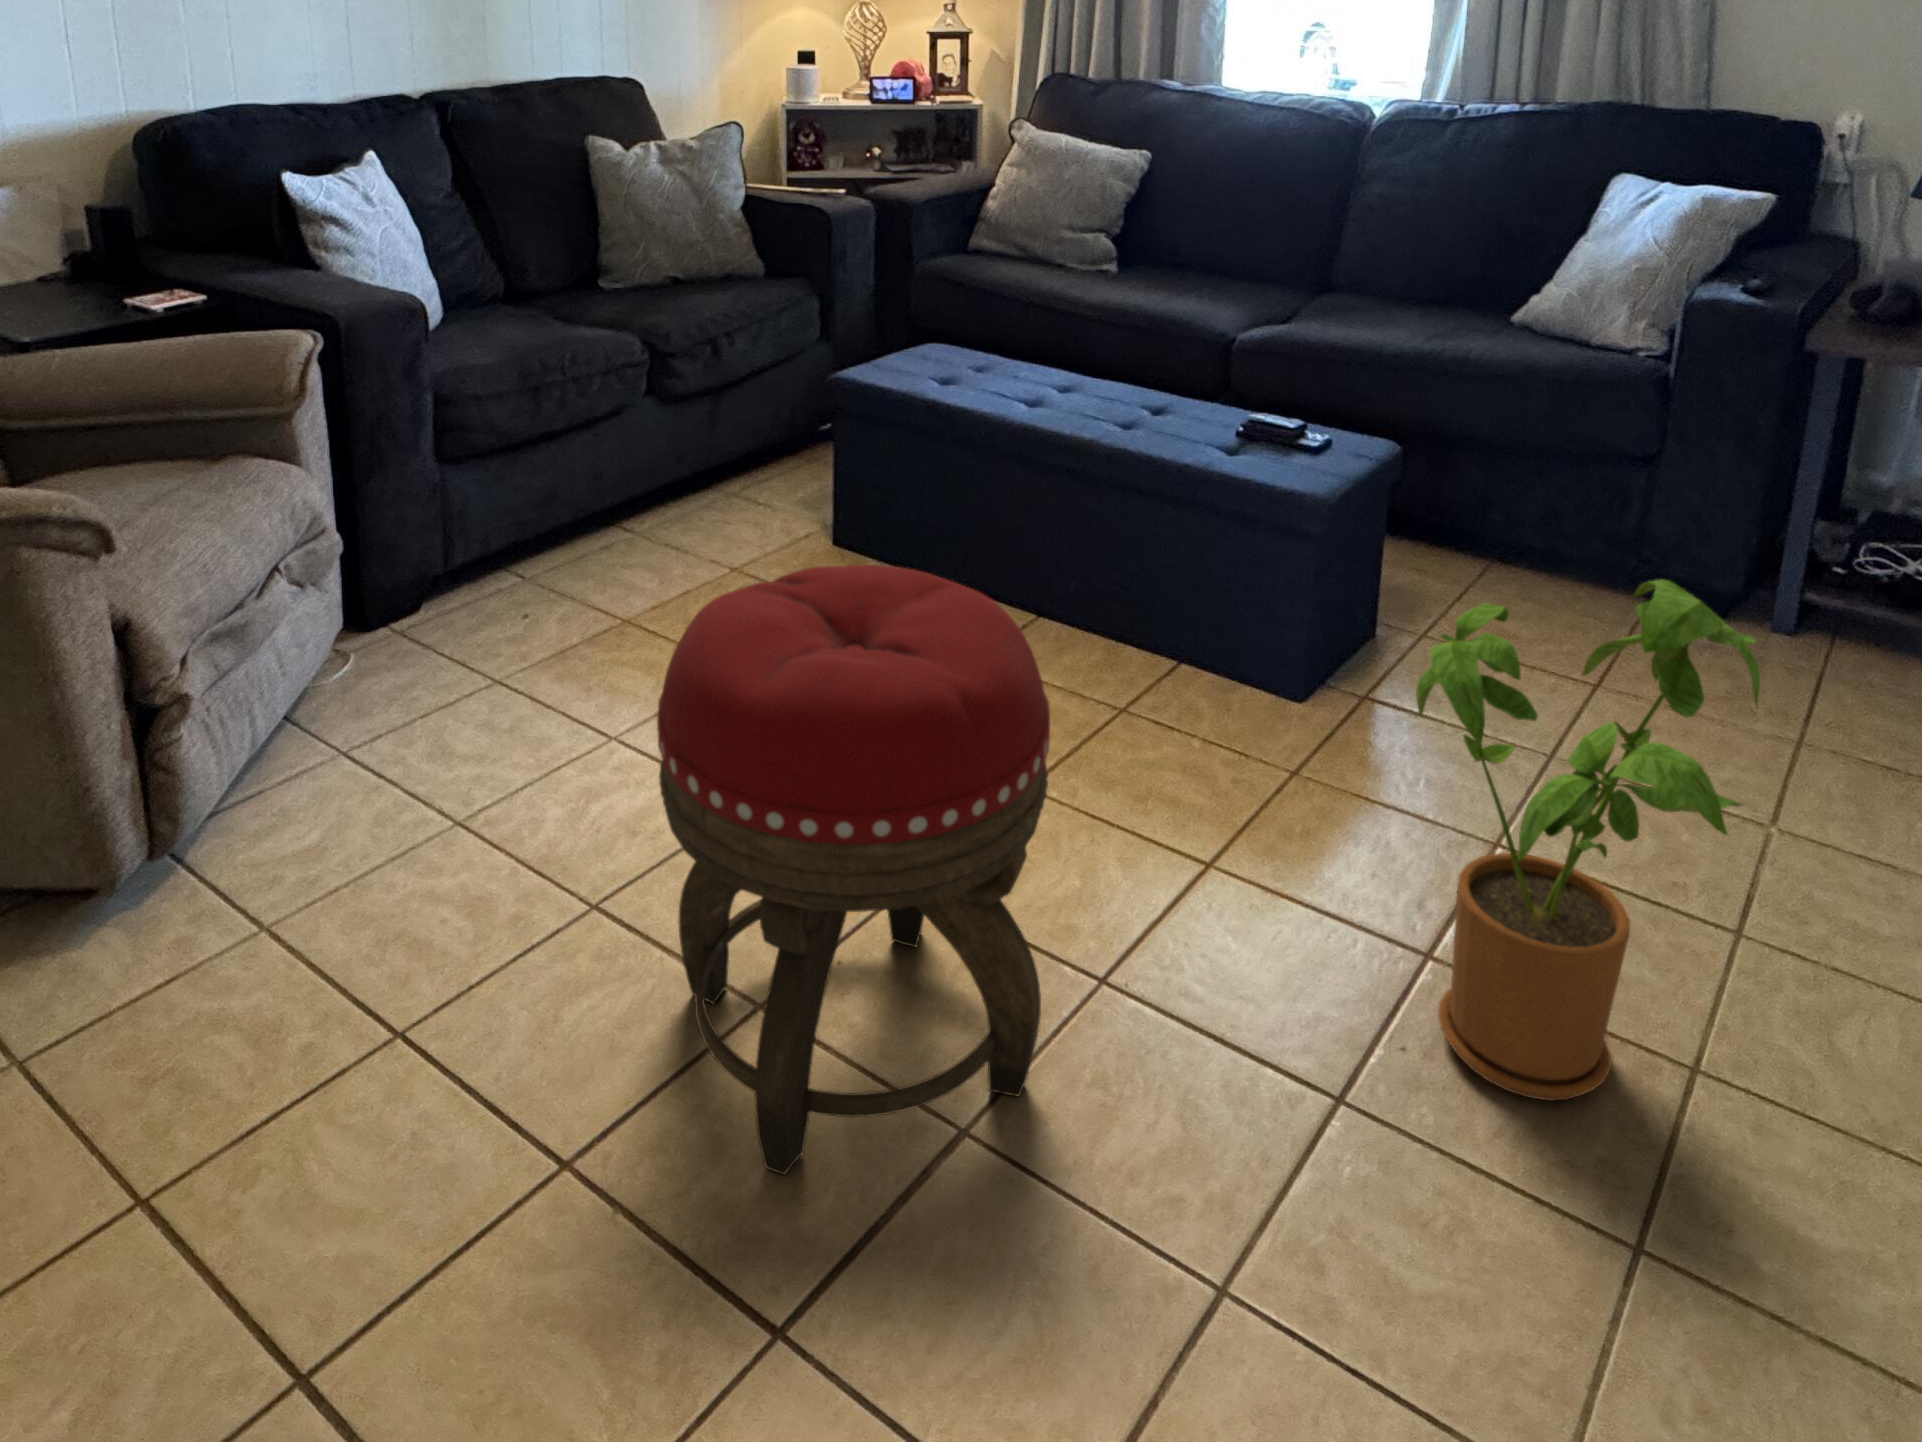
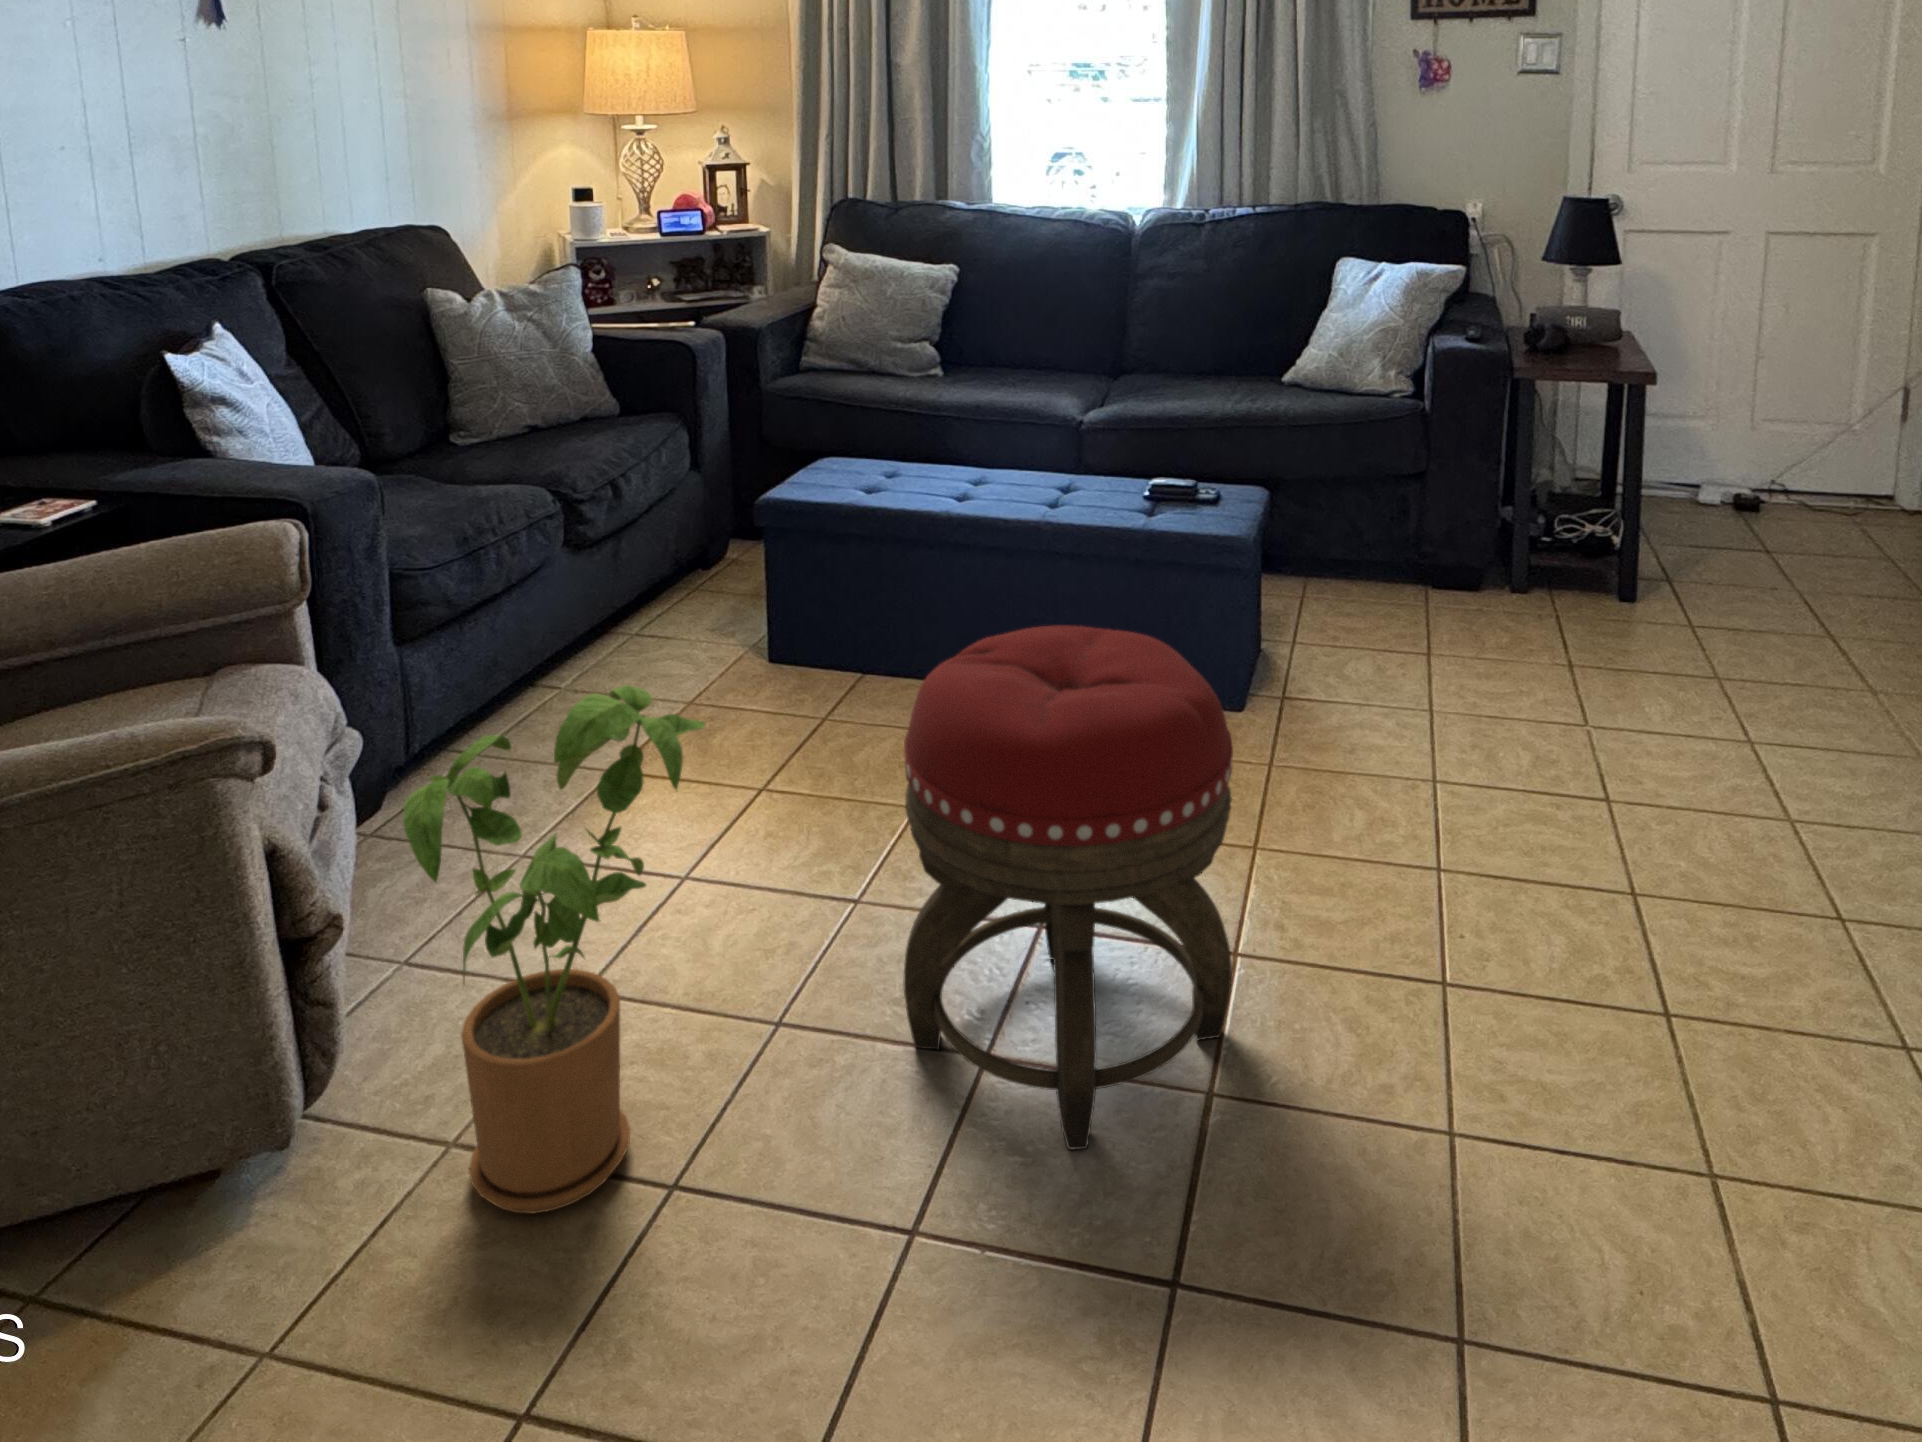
house plant: present [1416,580,1760,1100] -> present [403,685,705,1214]

